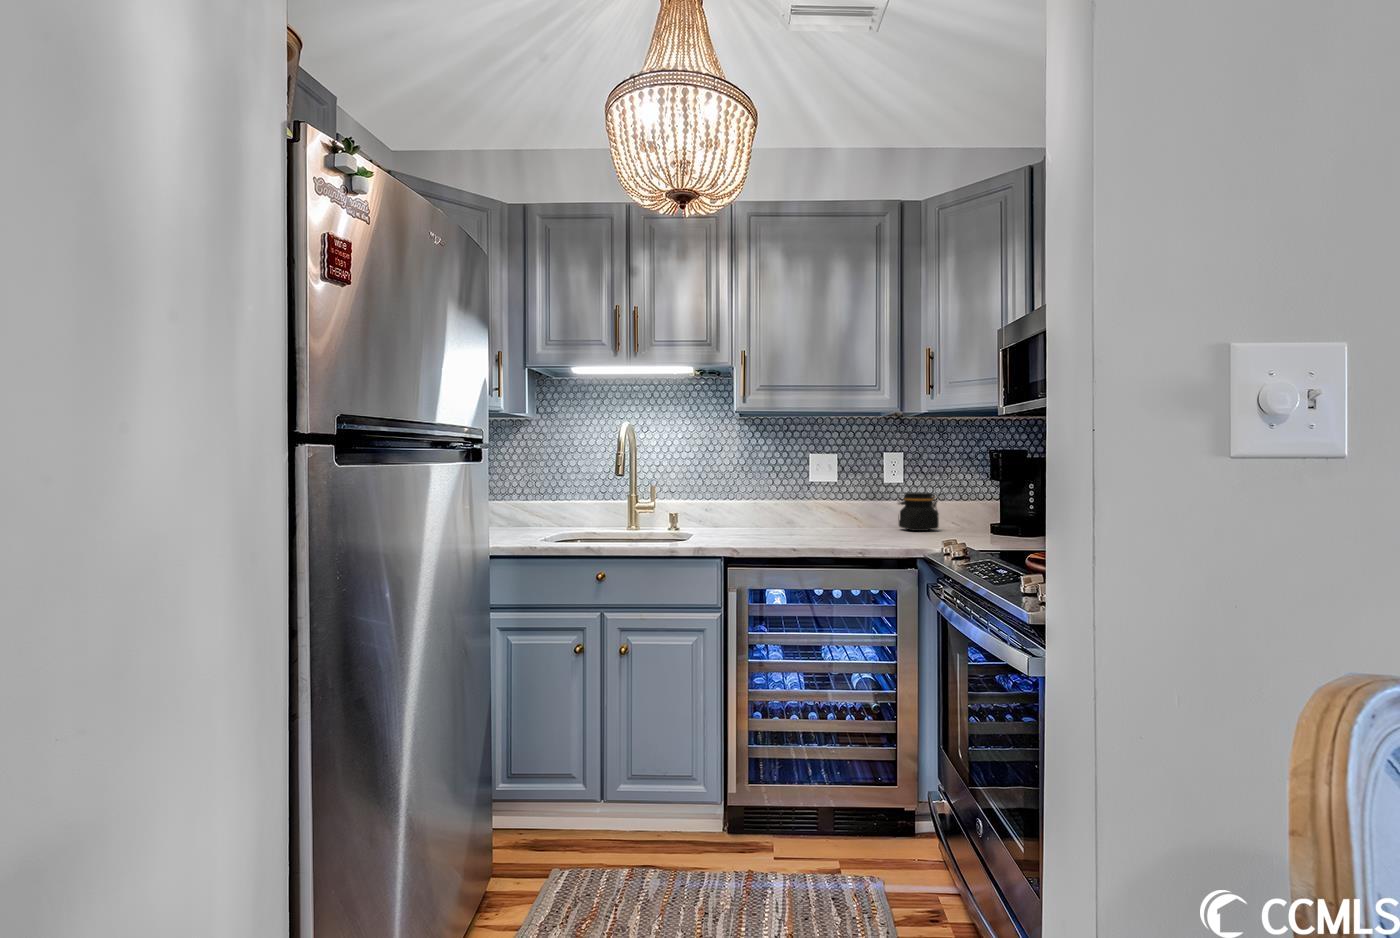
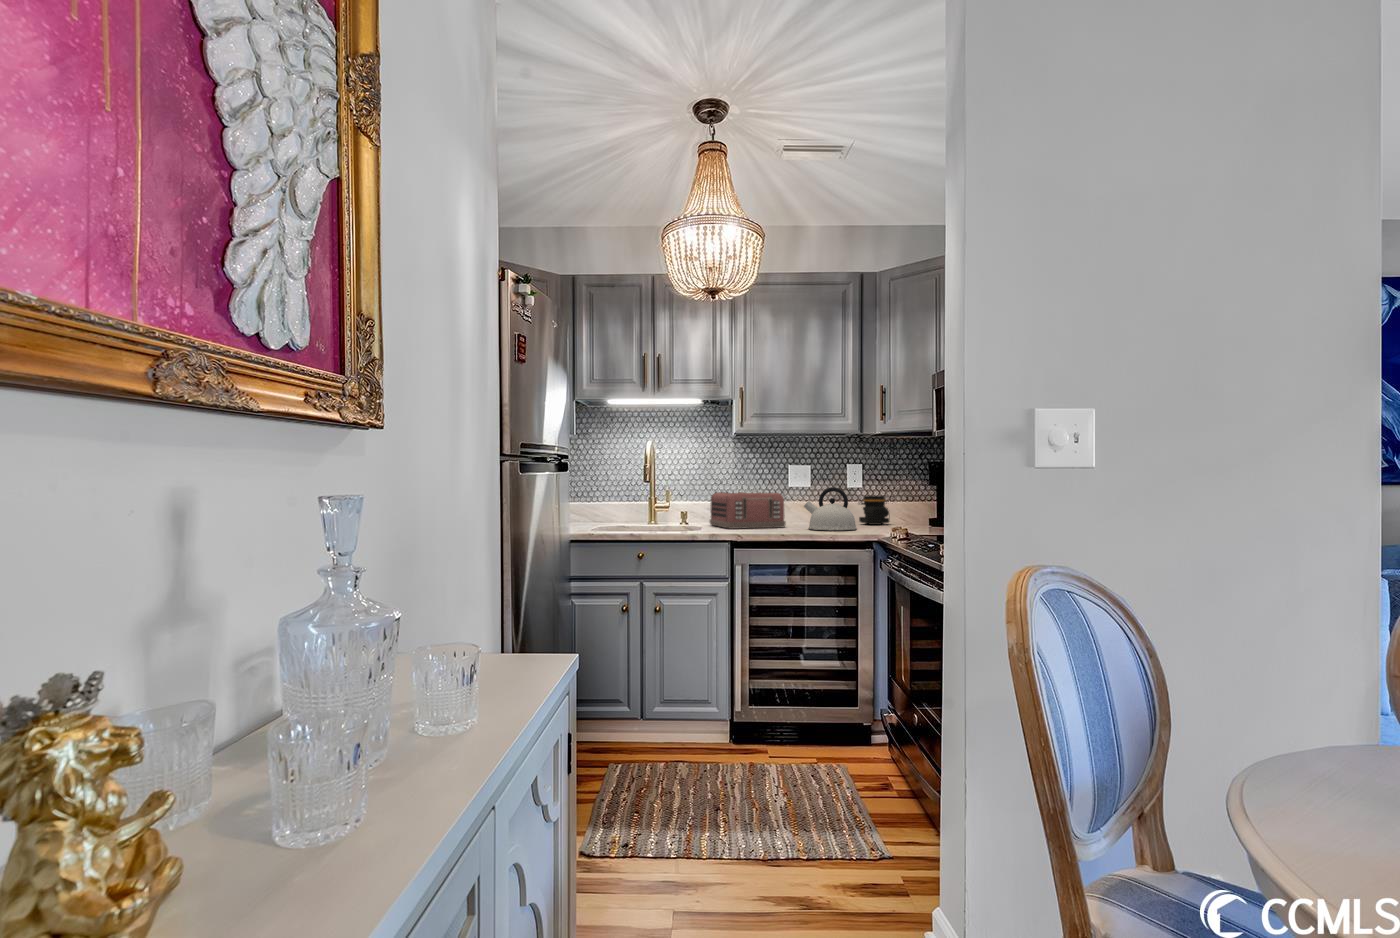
kettle: none [826,484,897,542] -> present [804,487,857,530]
toaster: none [707,487,802,537] -> present [710,492,786,529]

